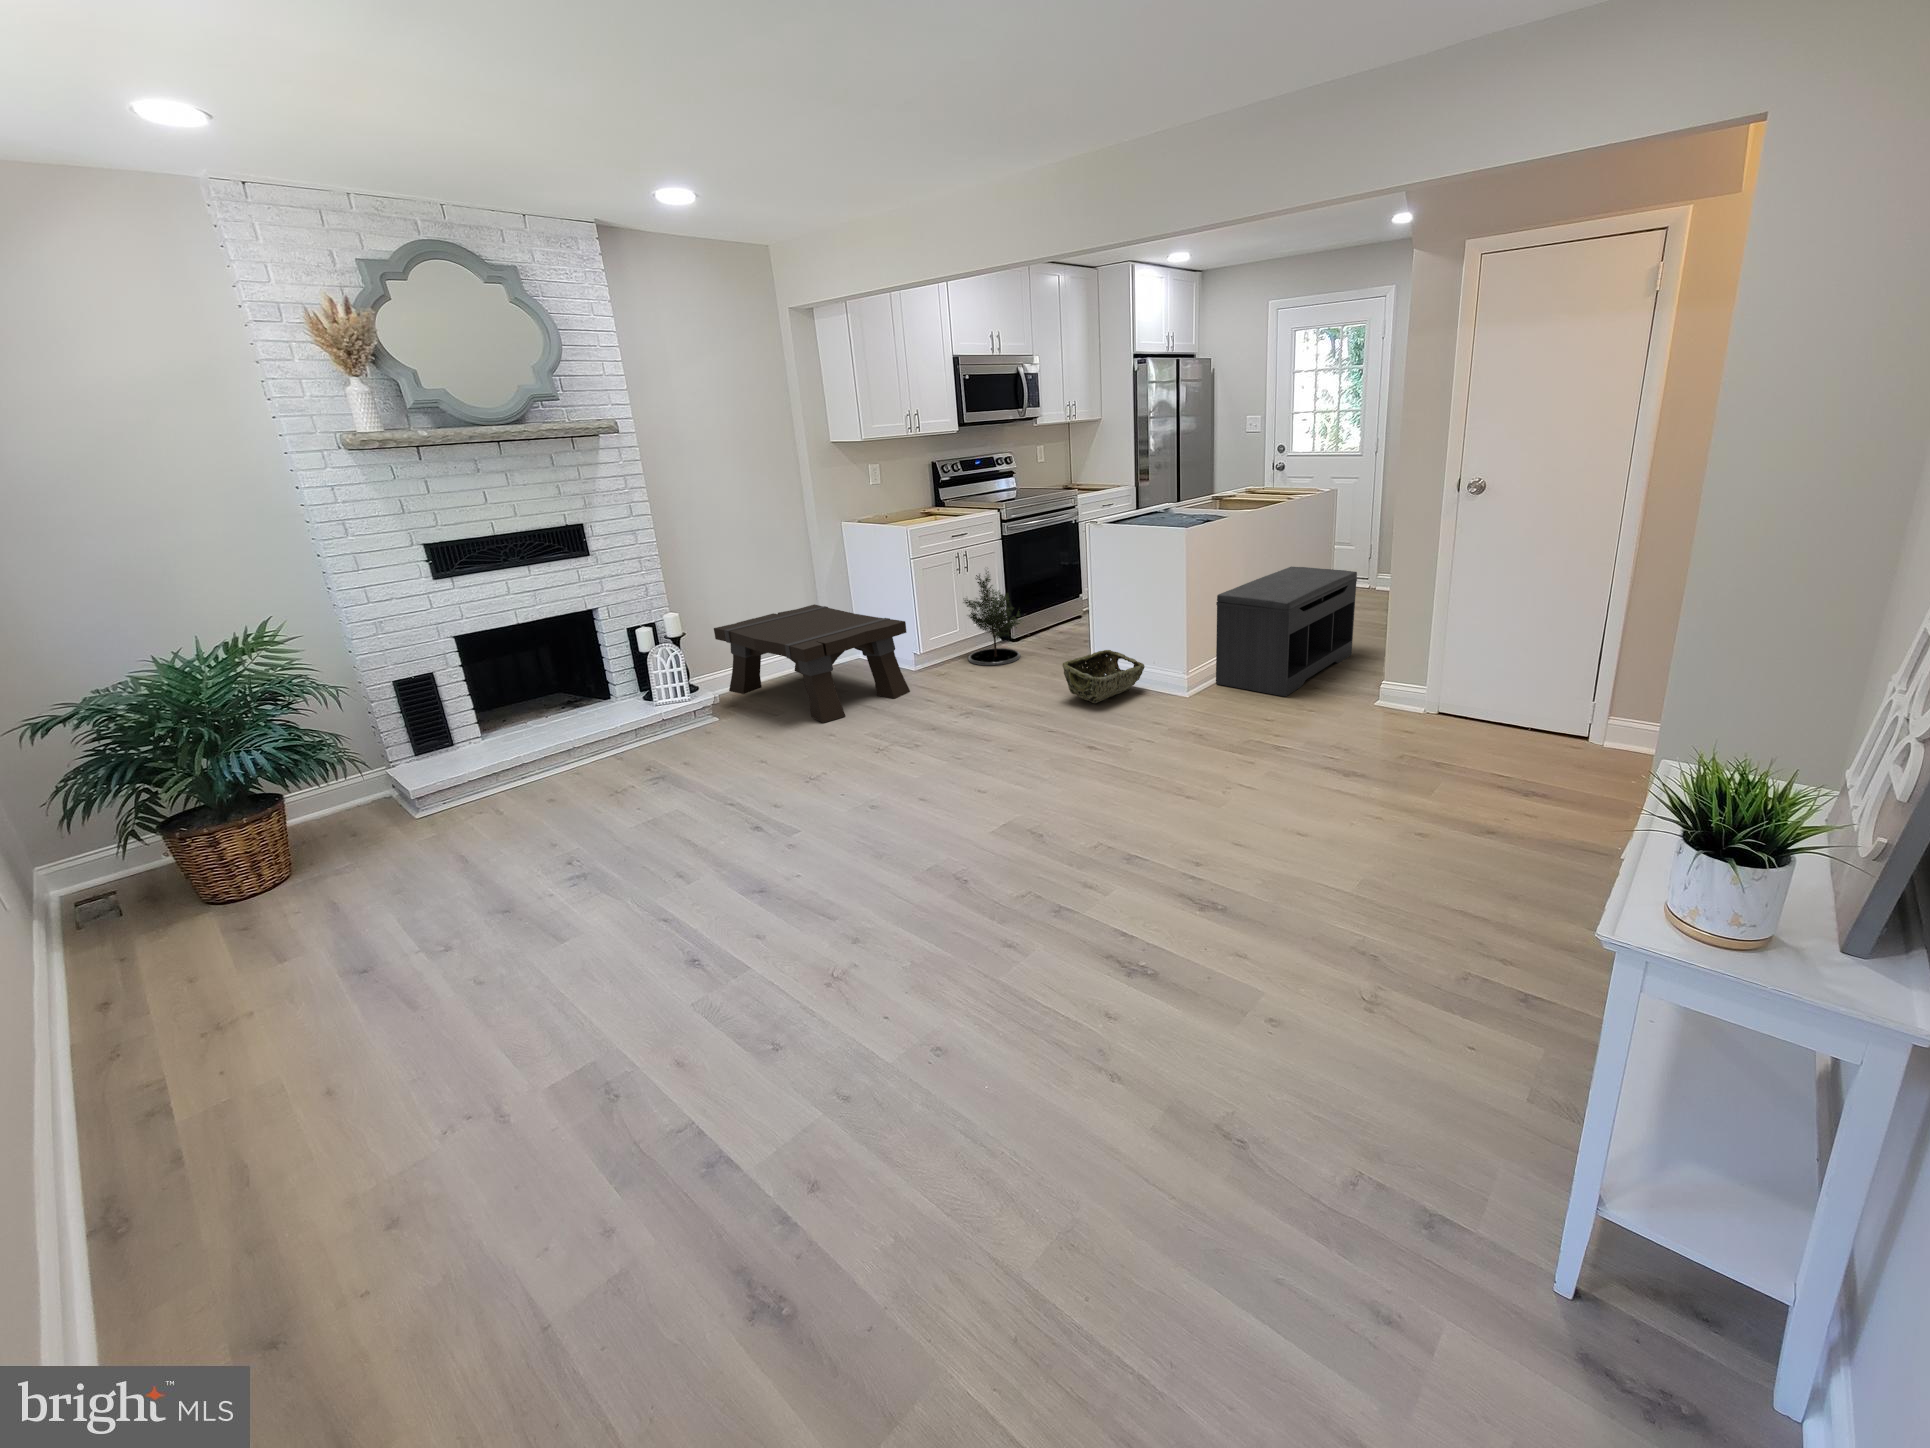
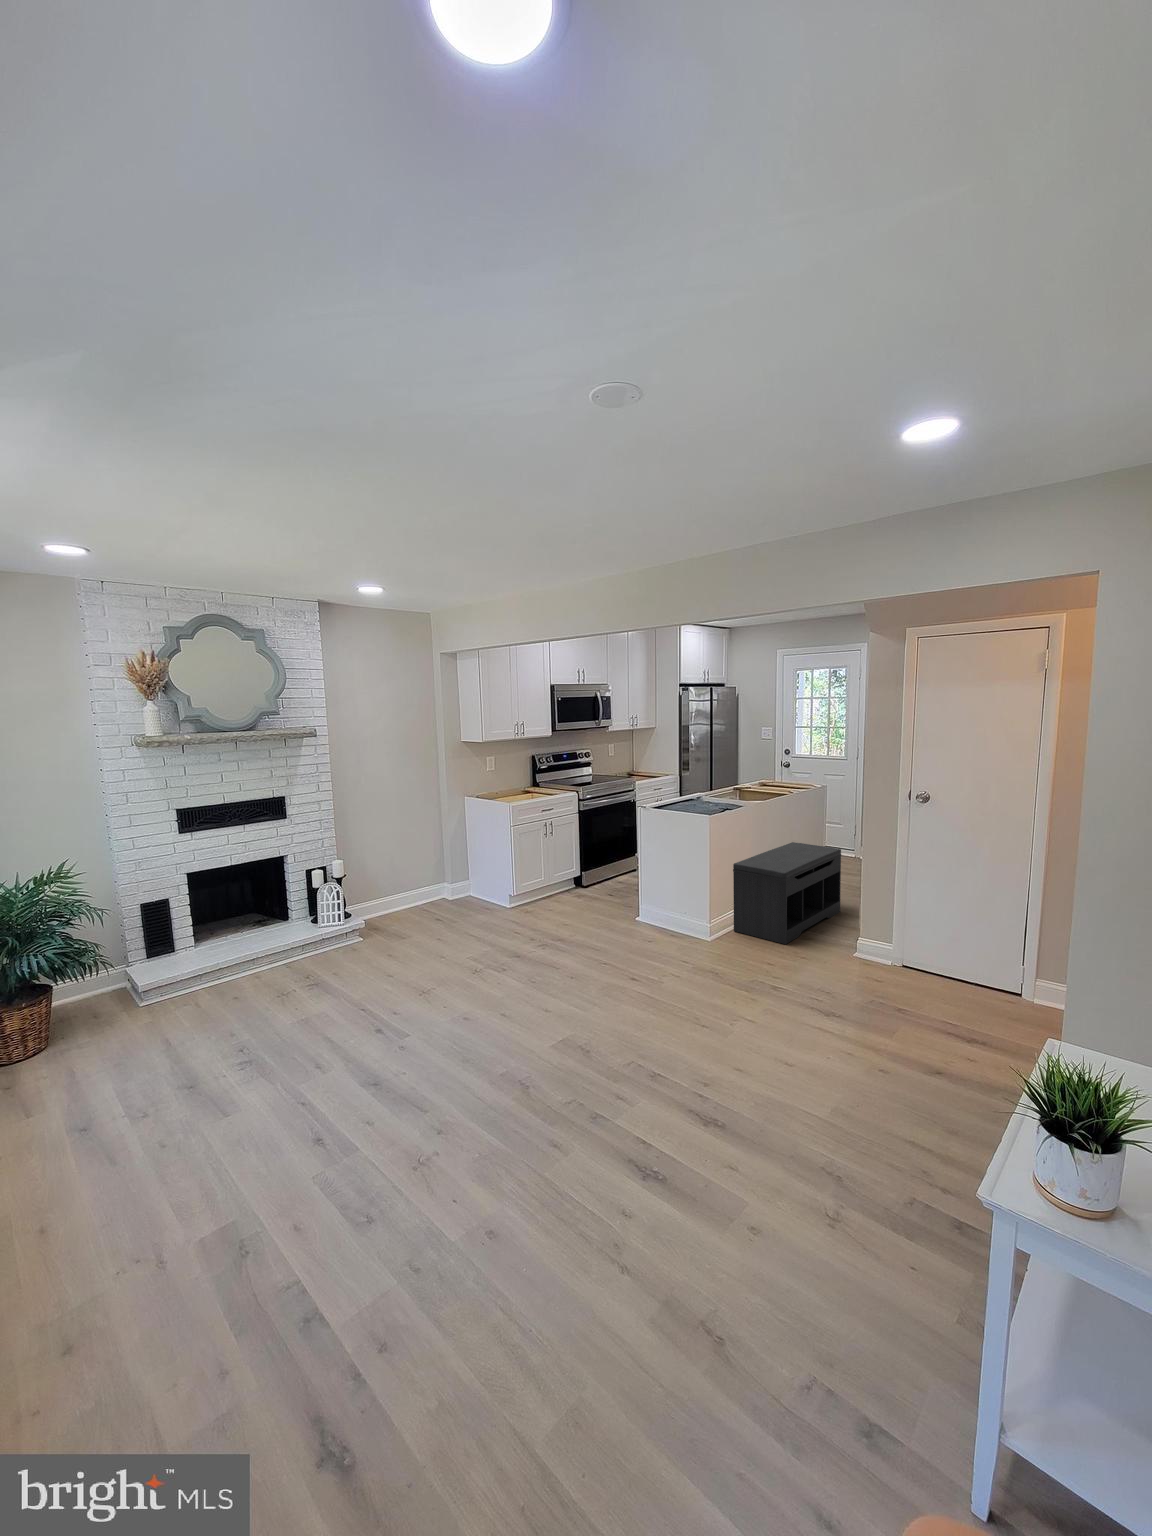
potted tree: present [963,571,1021,666] -> none [548,833,592,907]
coffee table: present [714,604,910,723] -> none [366,855,504,948]
woven basket: present [1062,650,1145,703] -> none [617,901,679,942]

